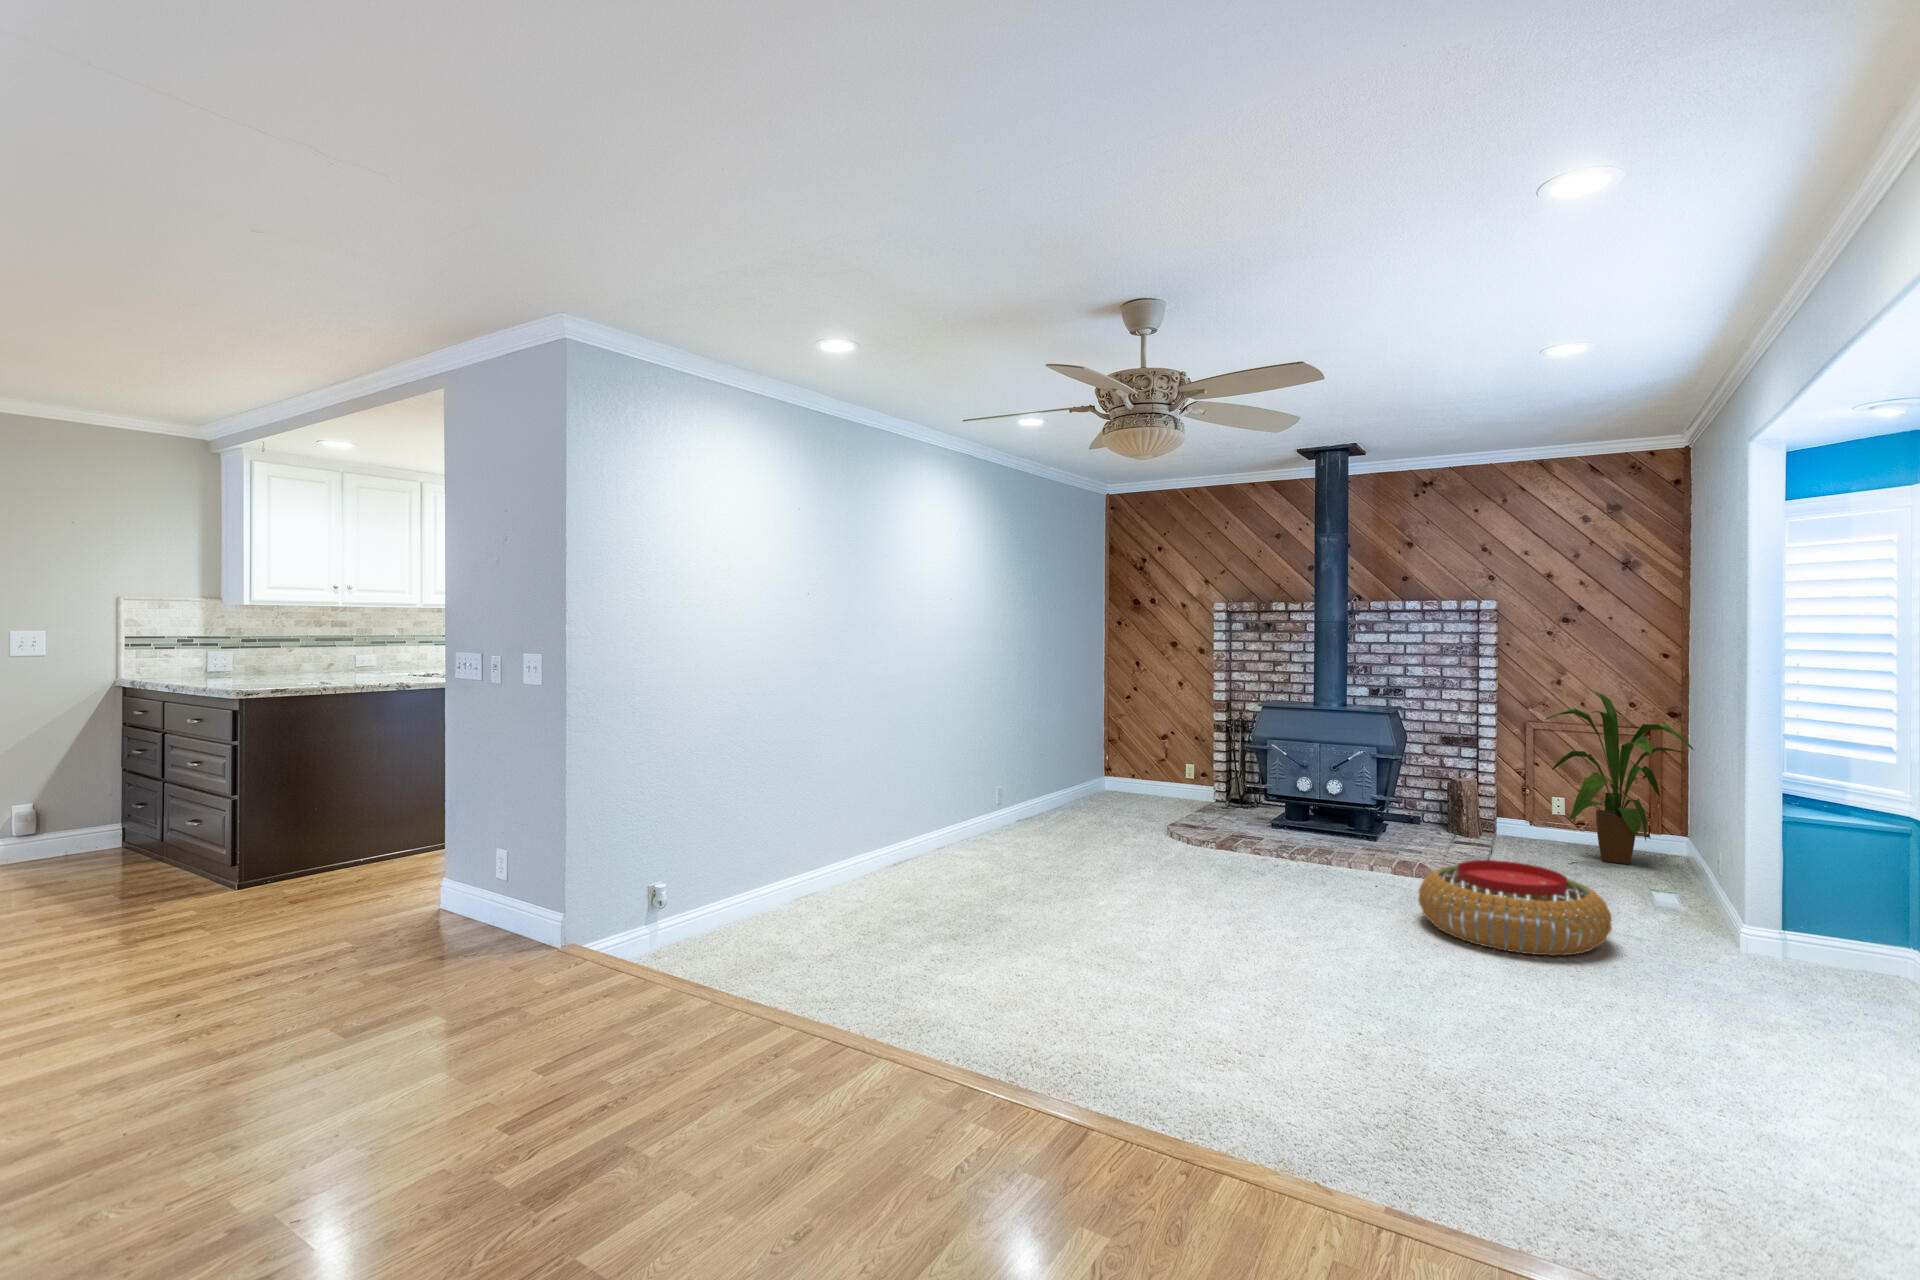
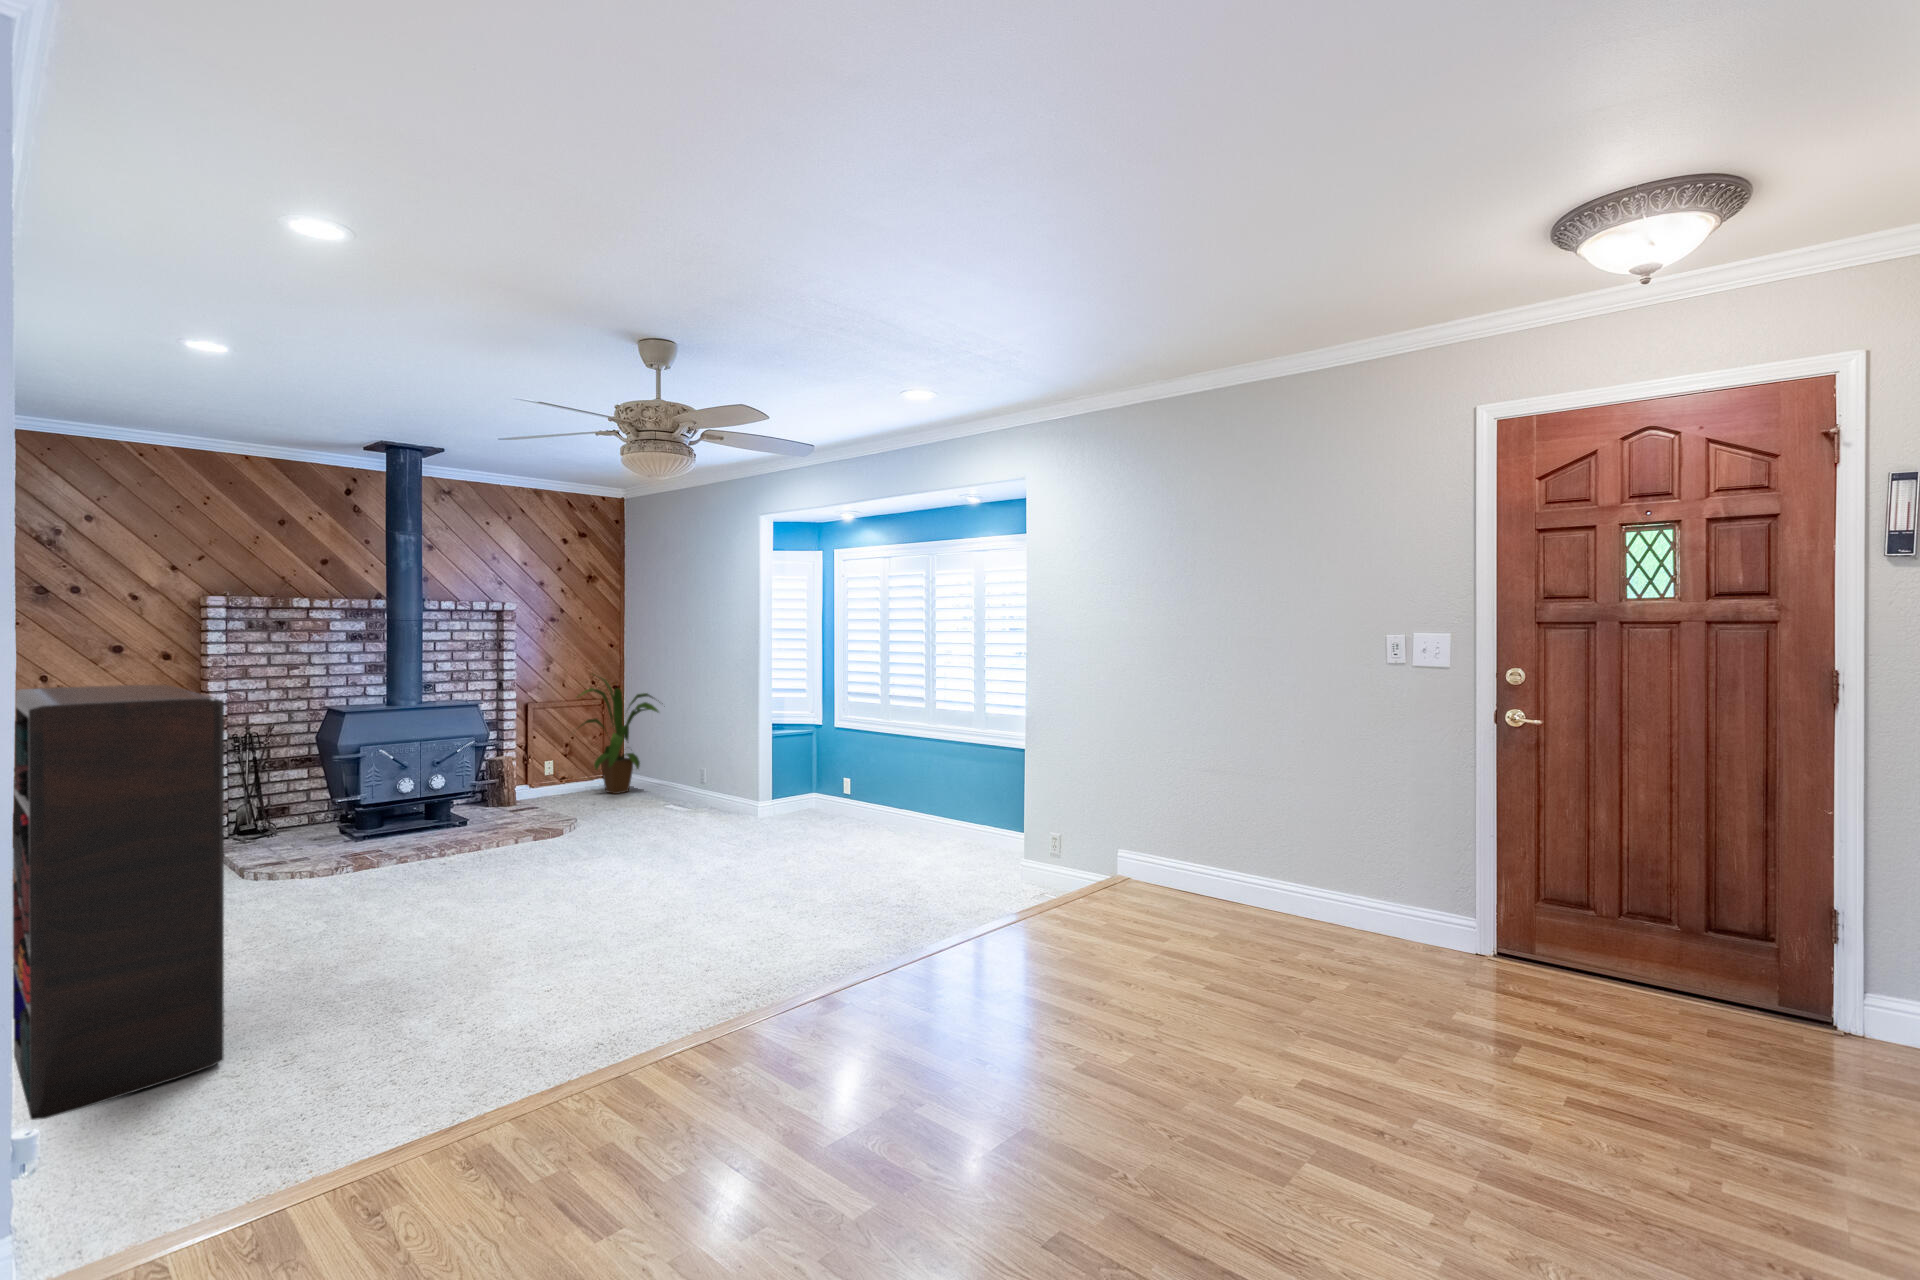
bookshelf: none [835,658,981,901] -> present [13,685,224,1120]
pouf: present [1419,860,1612,956] -> none [631,795,751,855]

